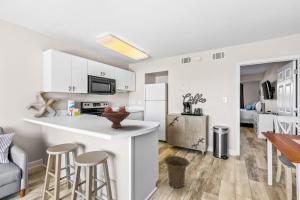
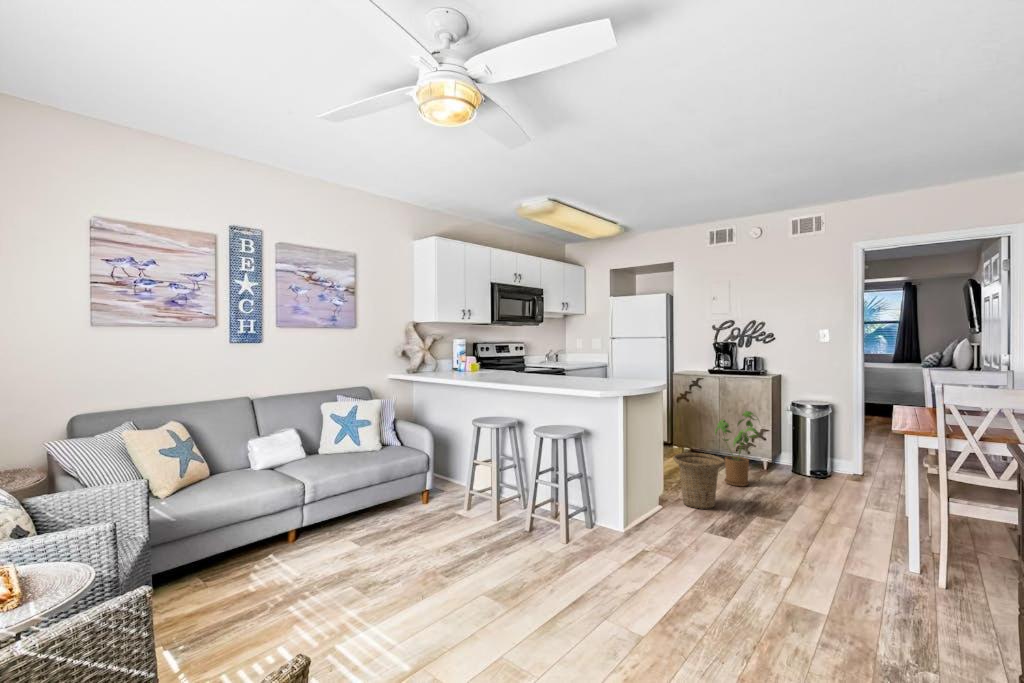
fruit bowl: present [102,107,130,128] -> none [570,349,617,384]
house plant: none [184,133,203,168] -> present [715,411,759,486]

